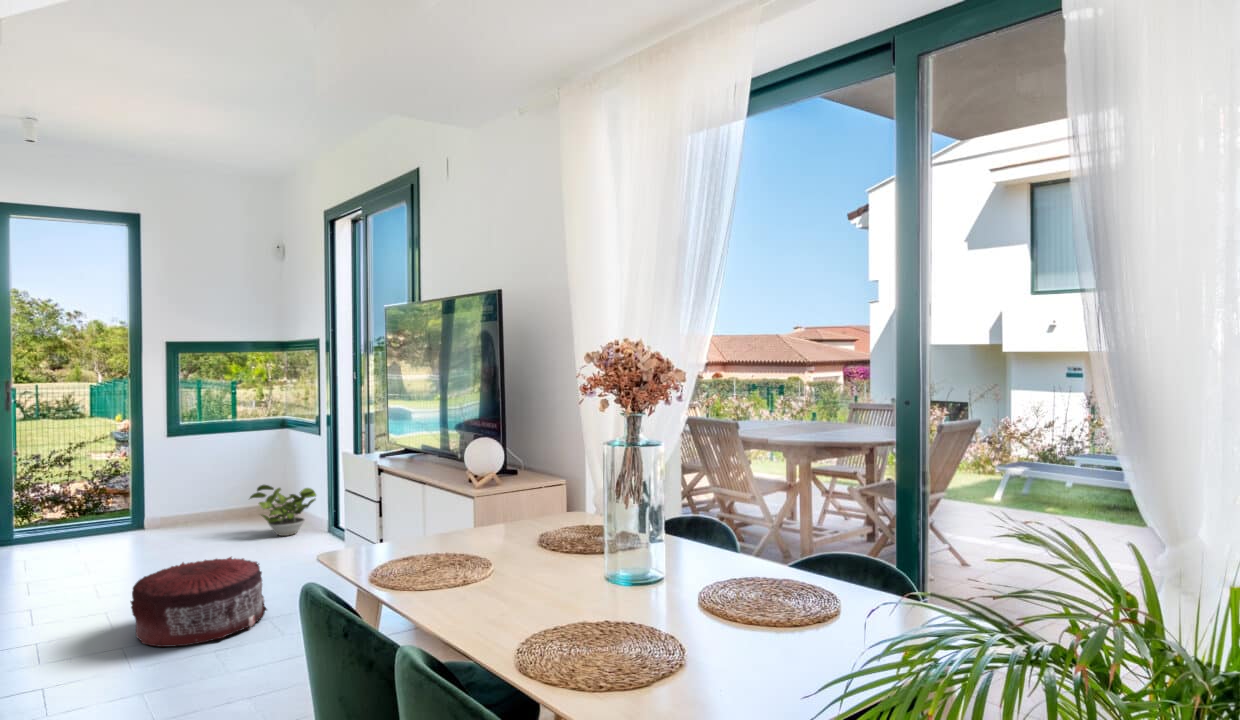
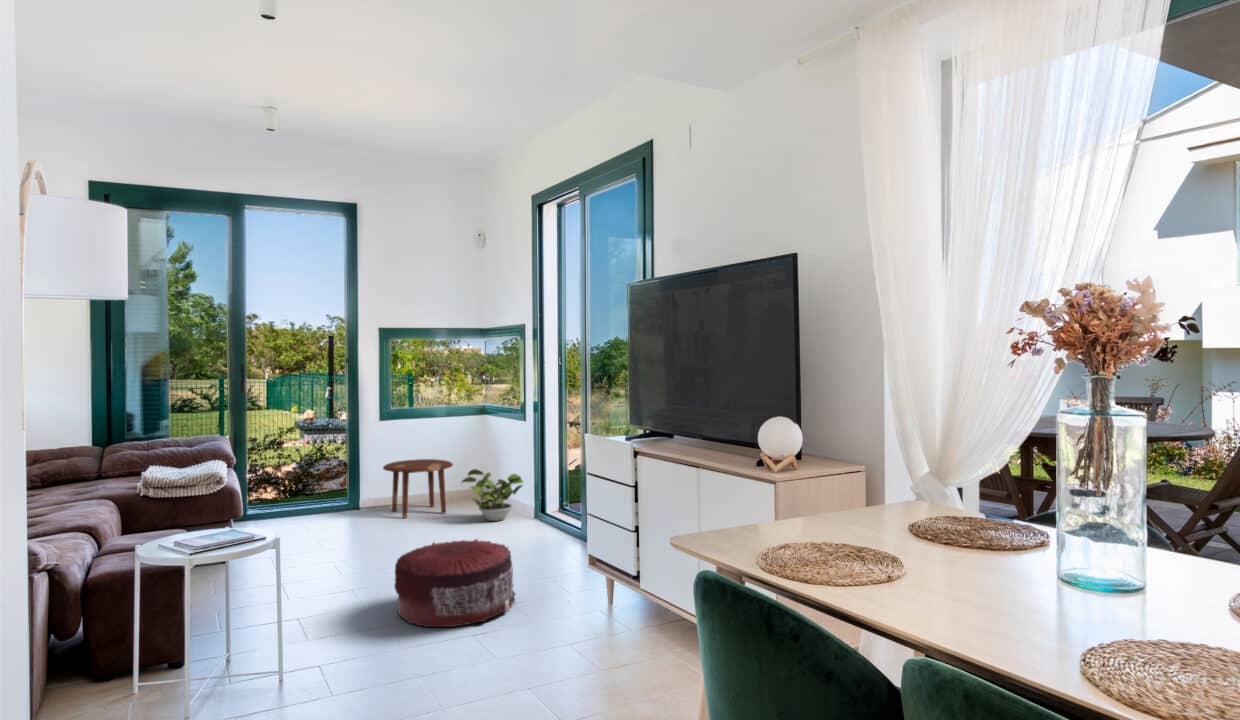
side table: none [168,475,246,537] -> present [383,459,453,518]

